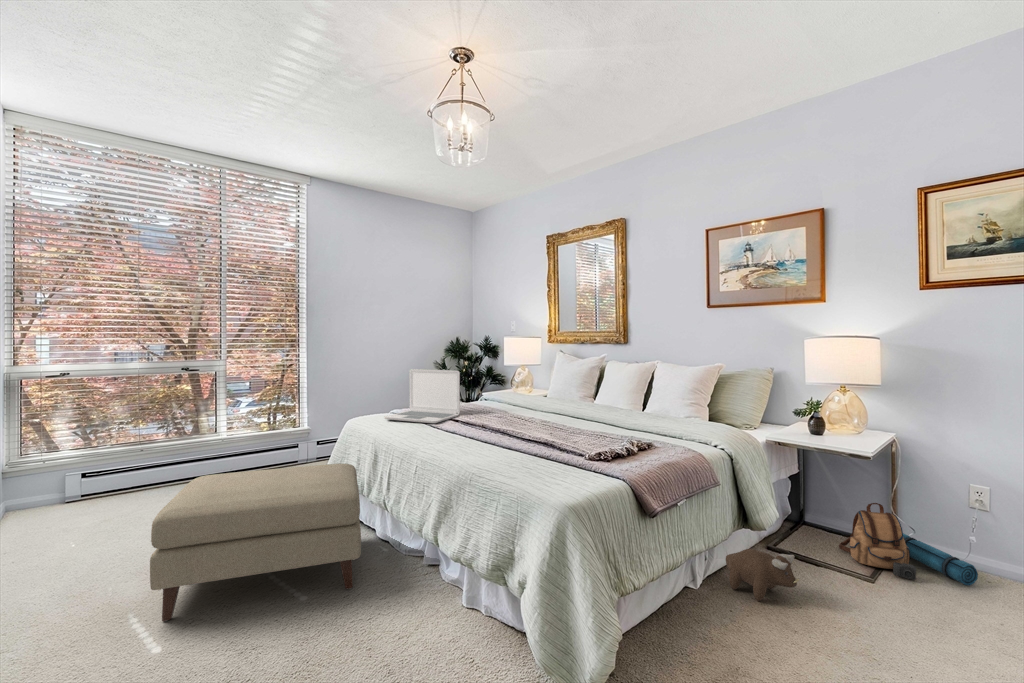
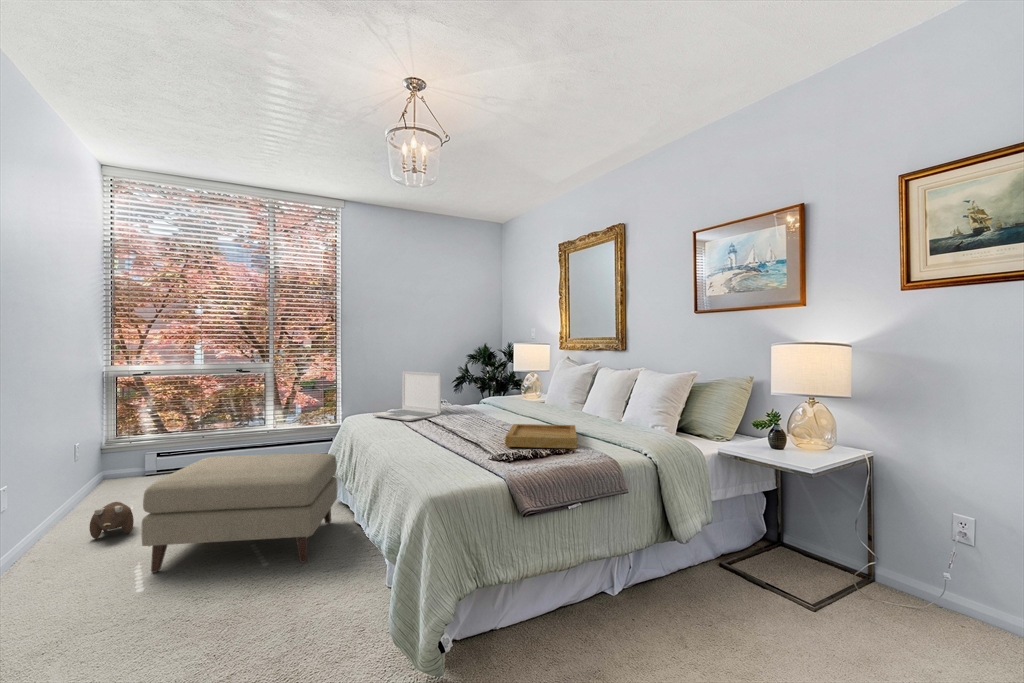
tray: none [565,421,652,446] -> present [505,424,577,449]
backpack: present [839,503,978,585] -> none [804,526,950,629]
plush toy: present [726,549,799,601] -> present [90,502,134,539]

